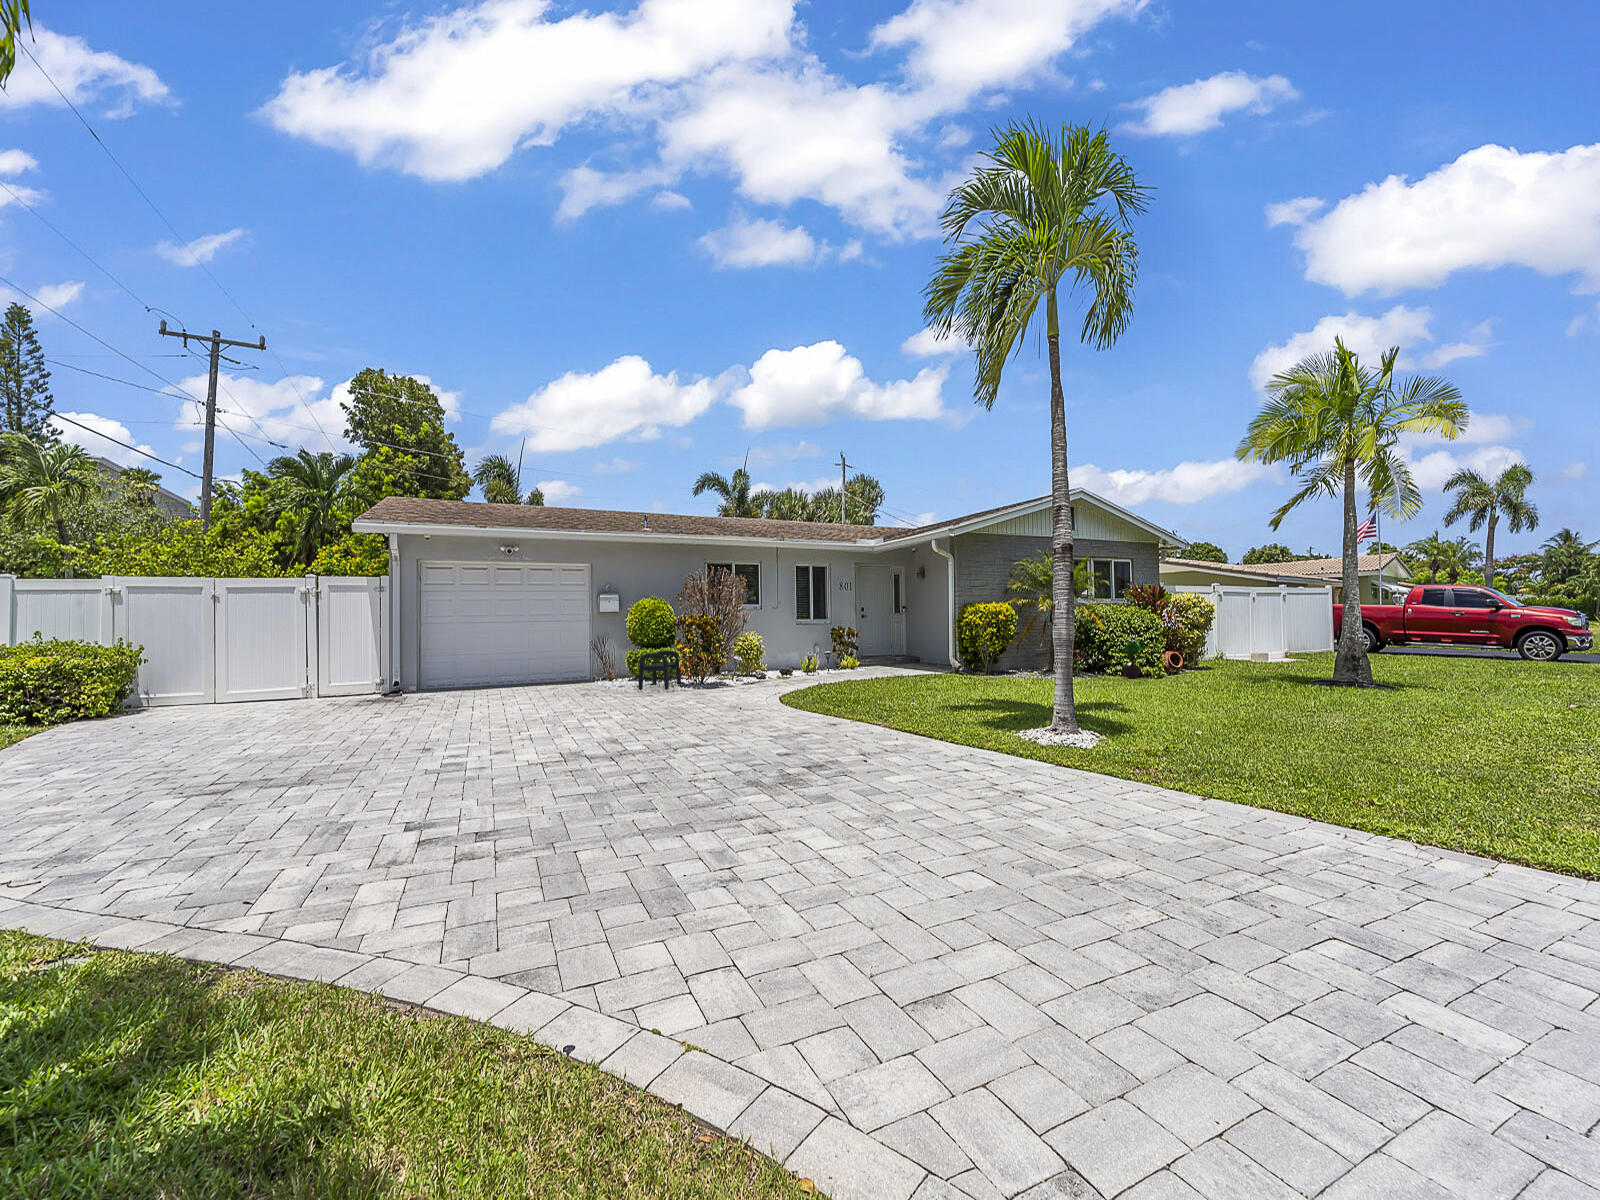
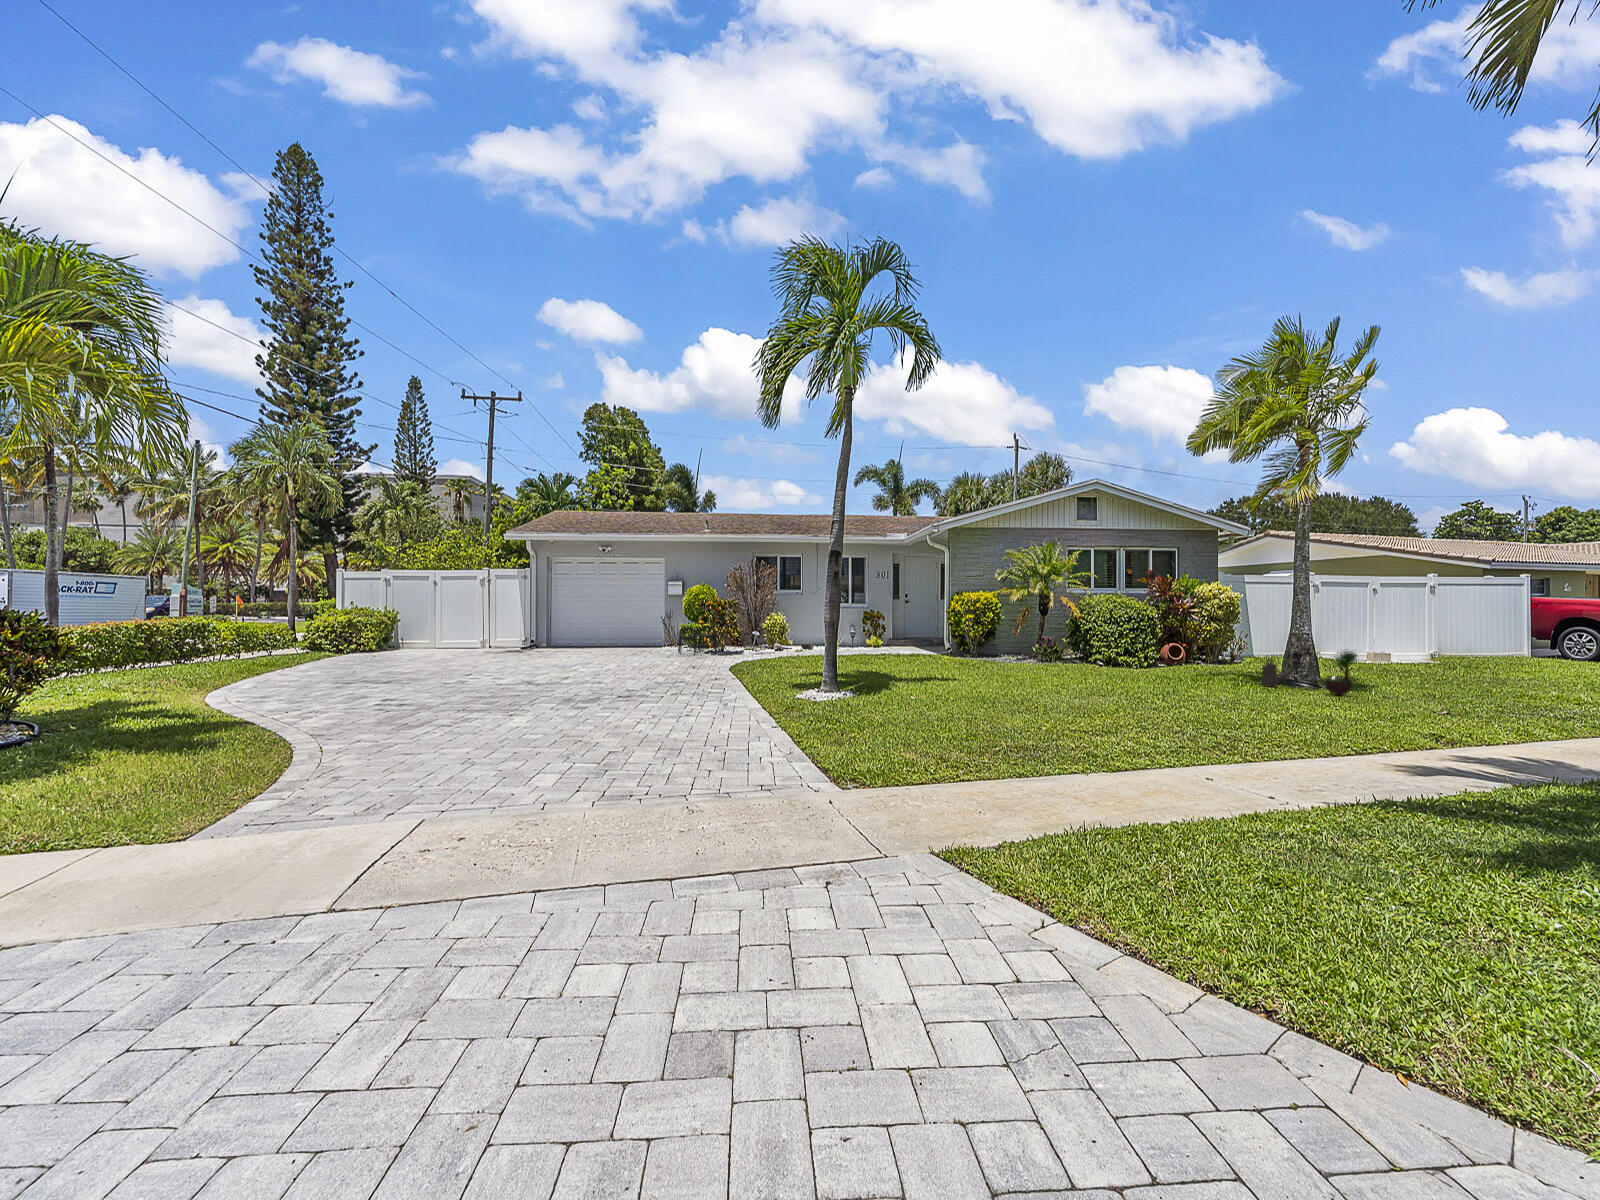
potted tree: present [1122,641,1143,678] -> present [1325,651,1358,695]
watering can: none [1295,658,1337,685] -> present [1257,658,1296,687]

